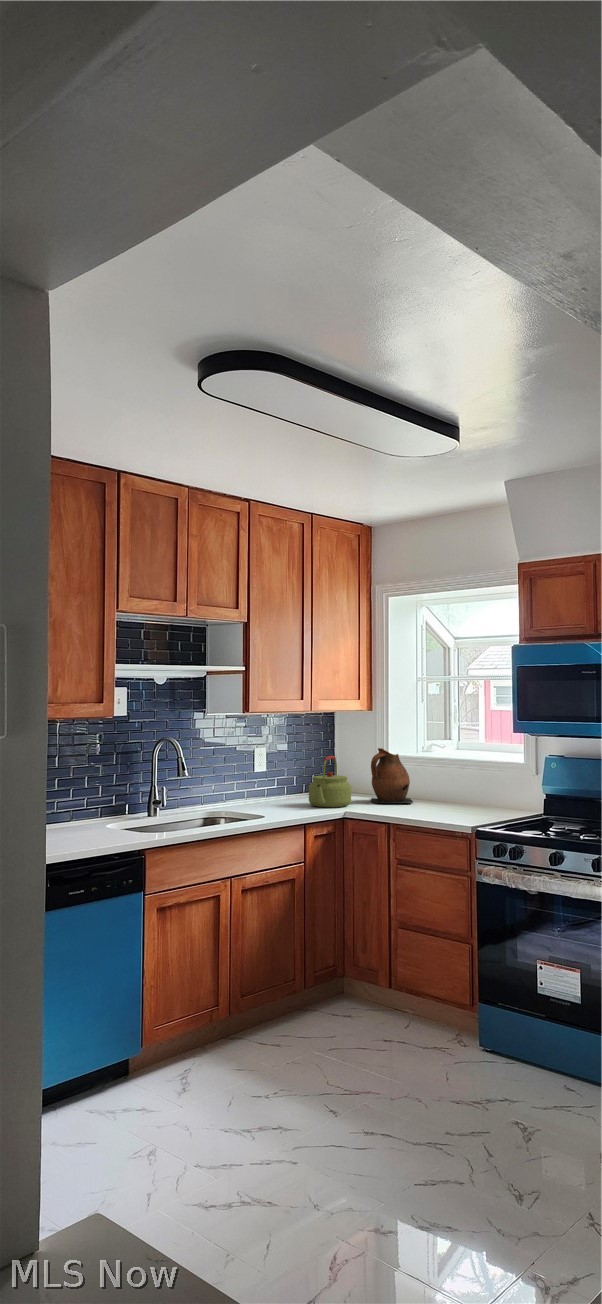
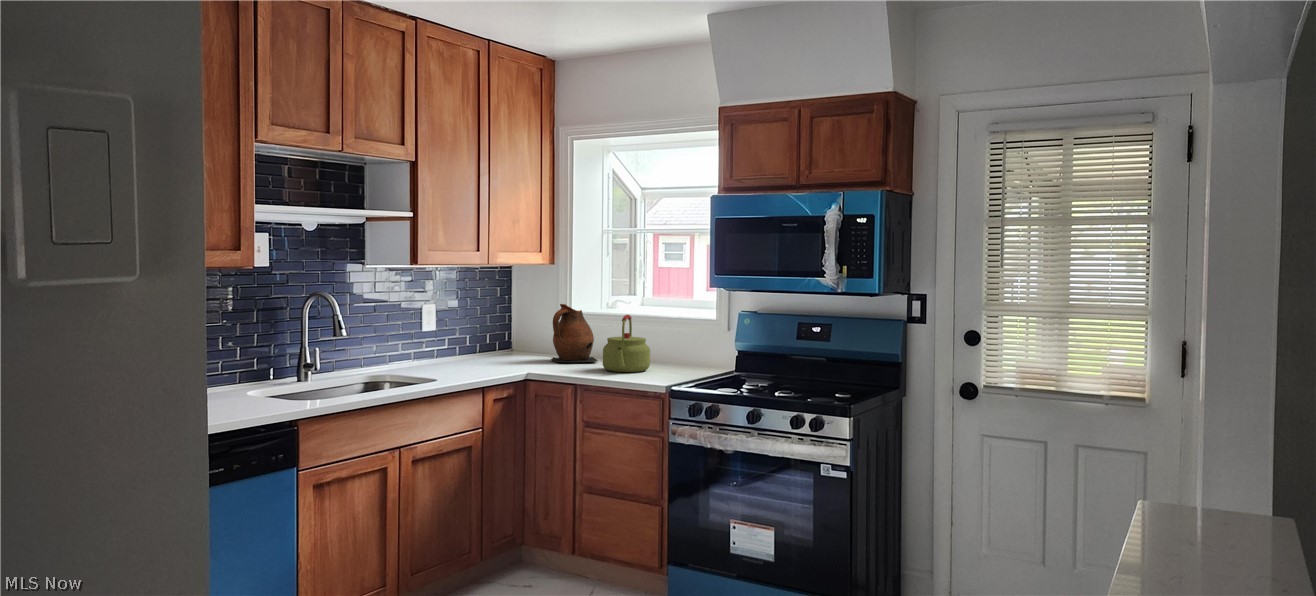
kettle: present [309,756,351,807] -> present [603,315,650,372]

